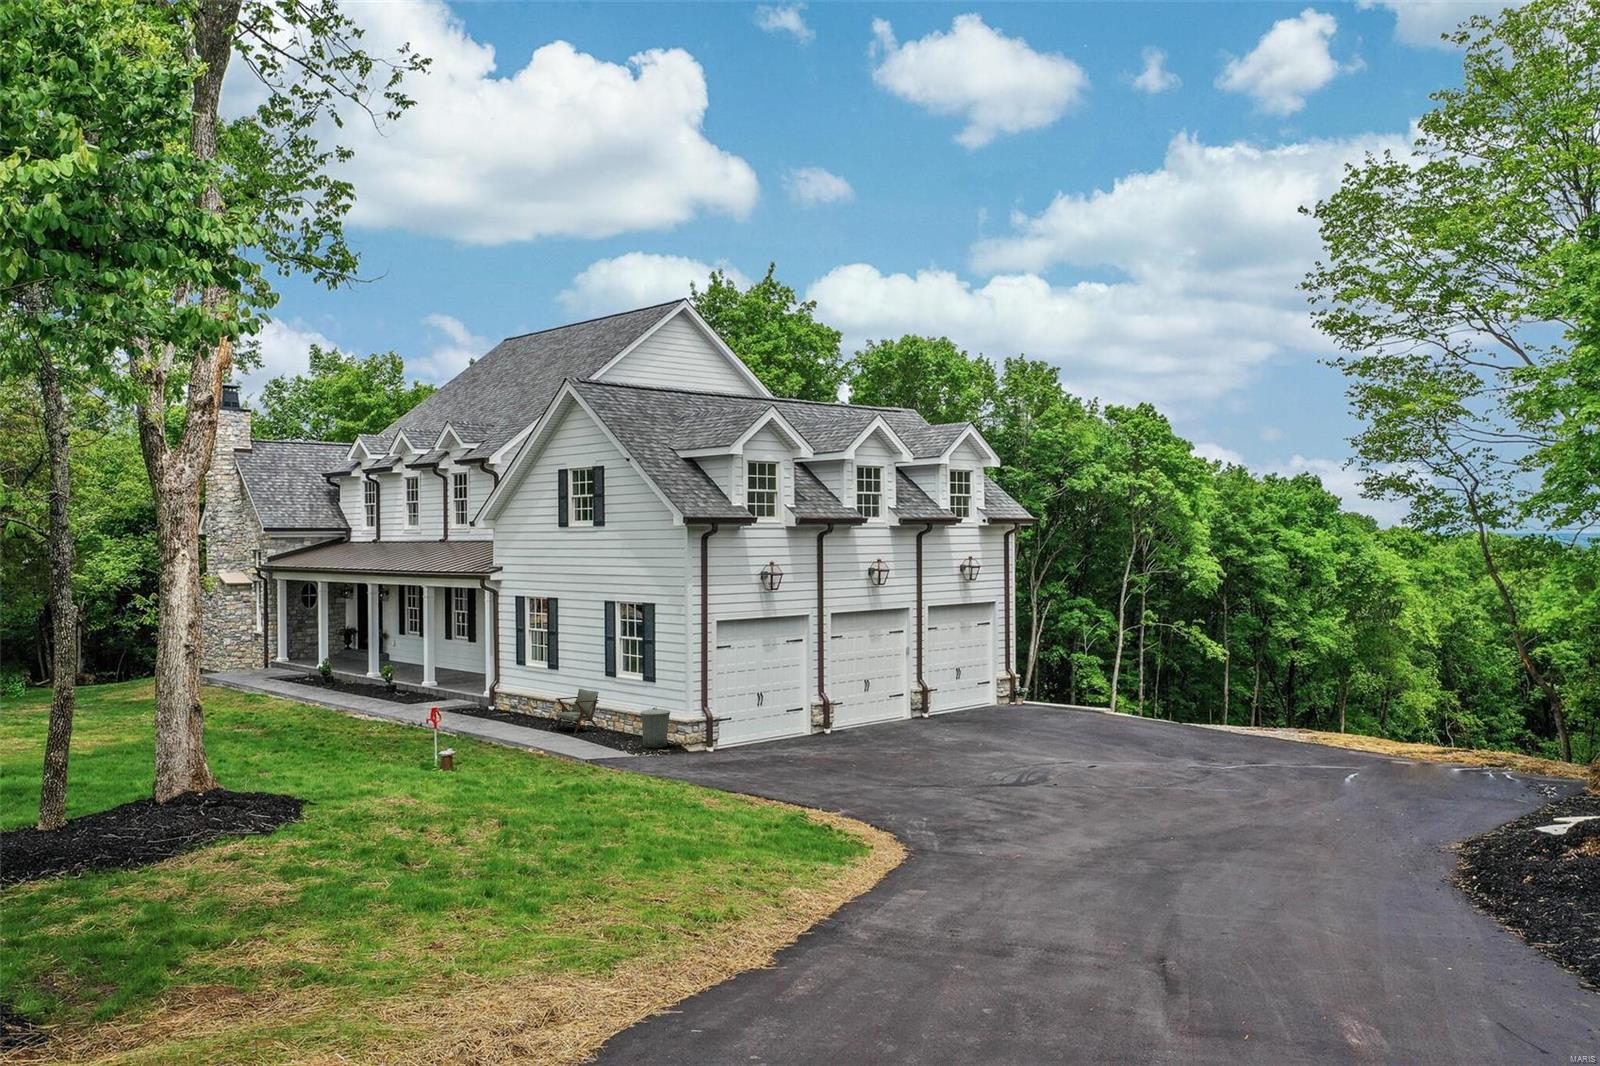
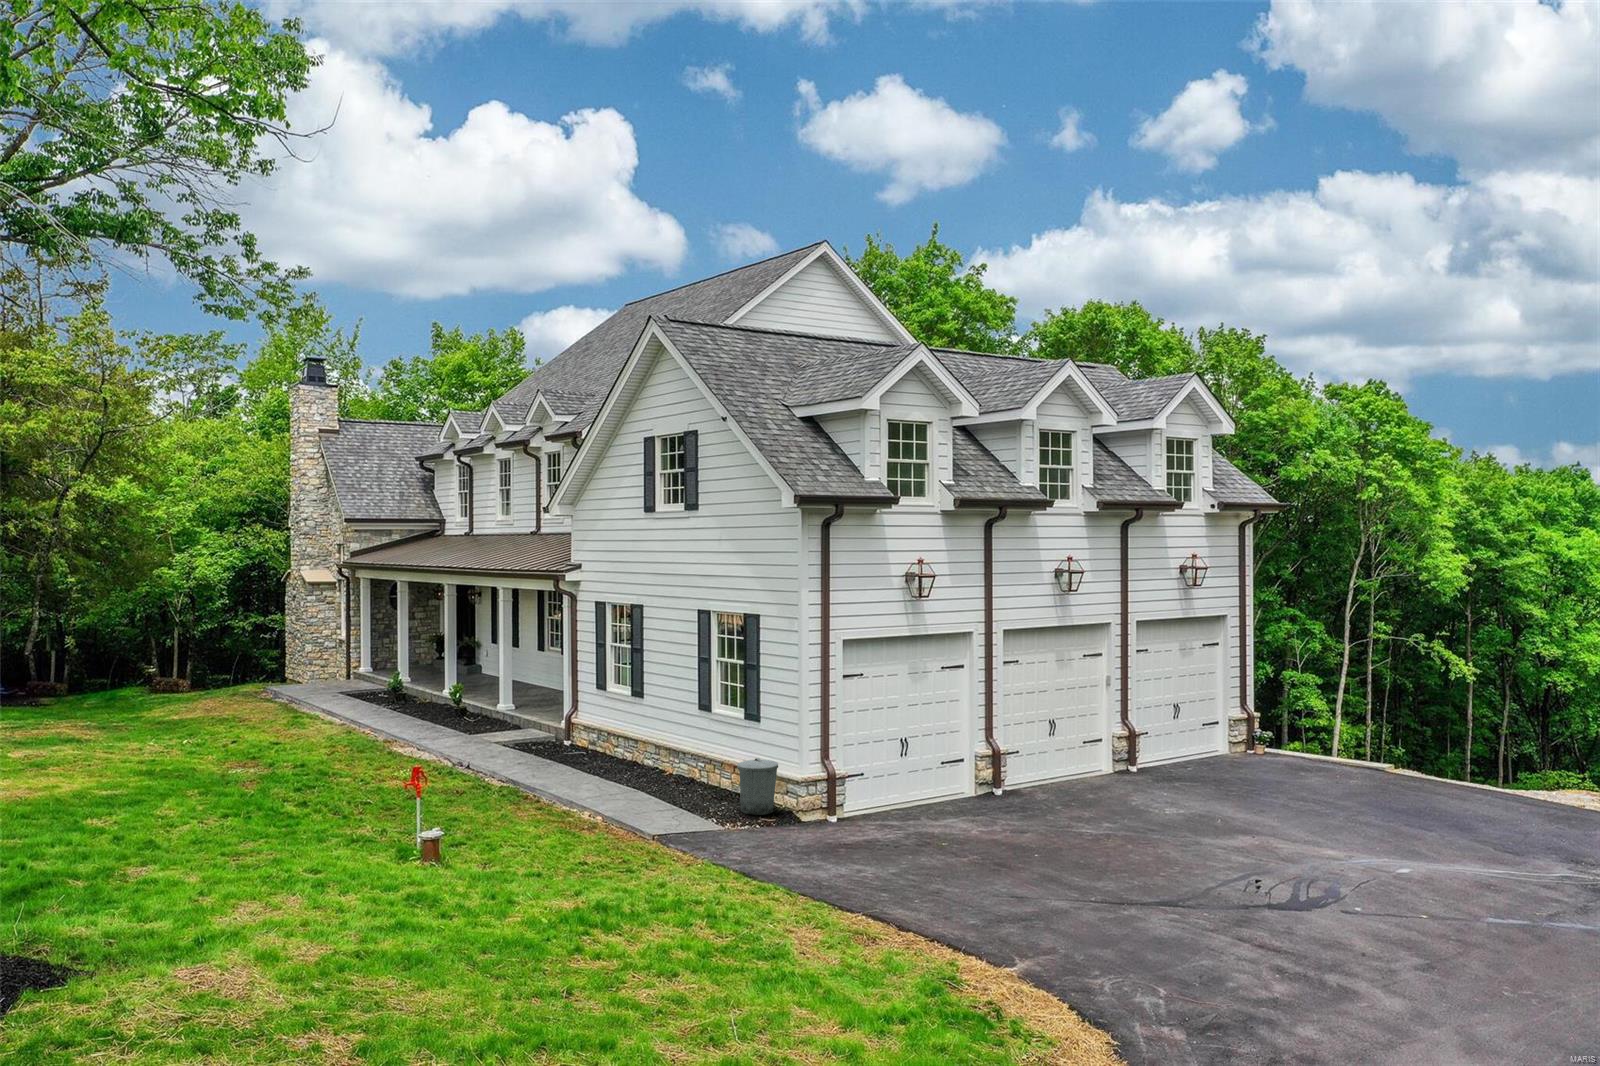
lounge chair: present [555,689,601,734] -> none [633,724,693,787]

